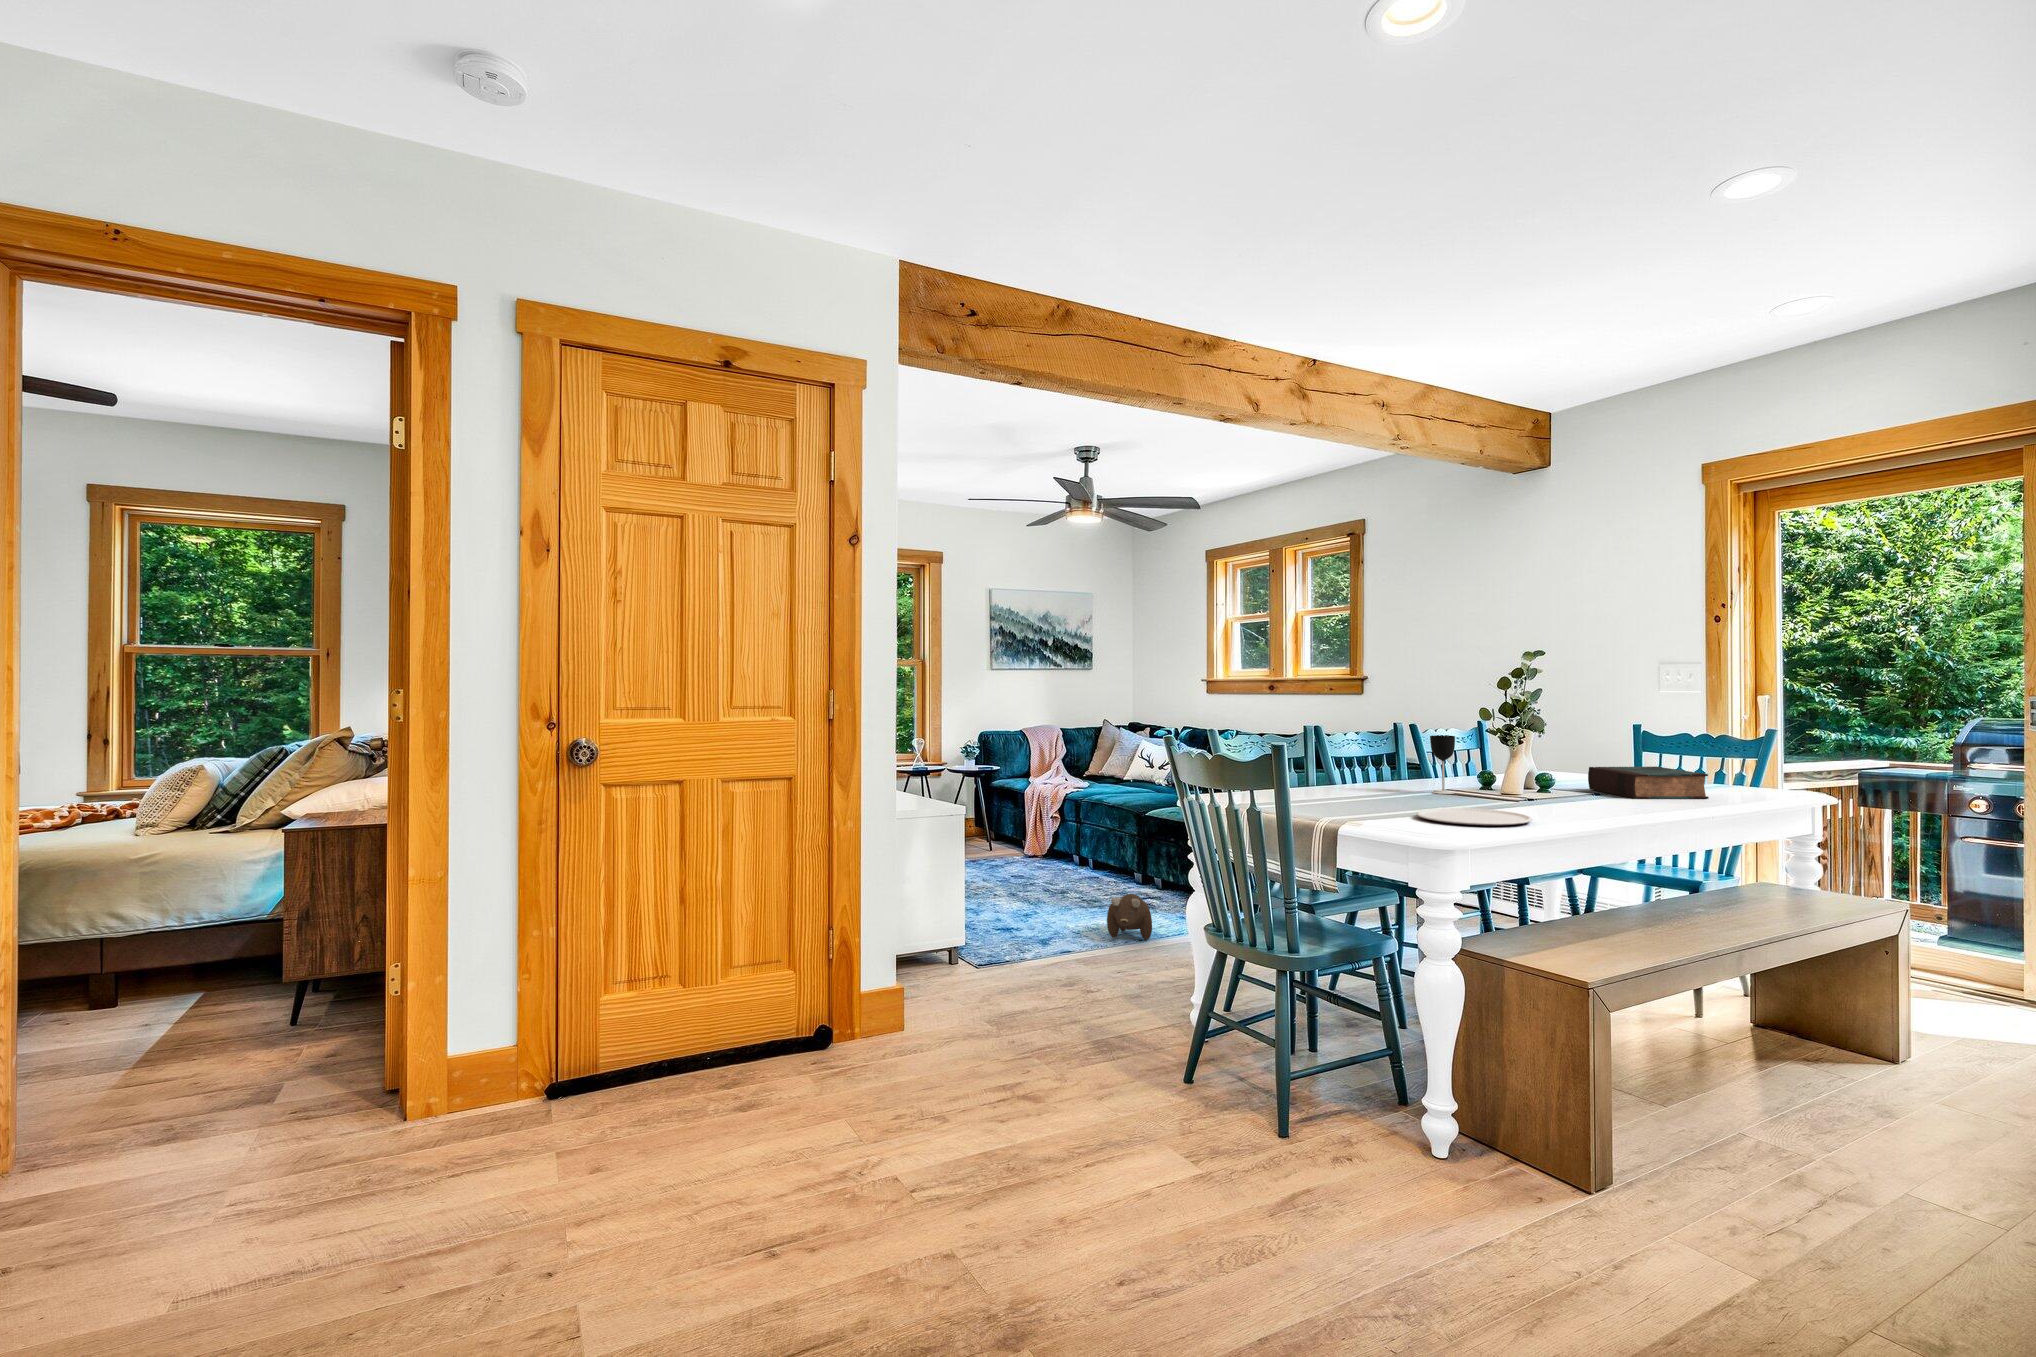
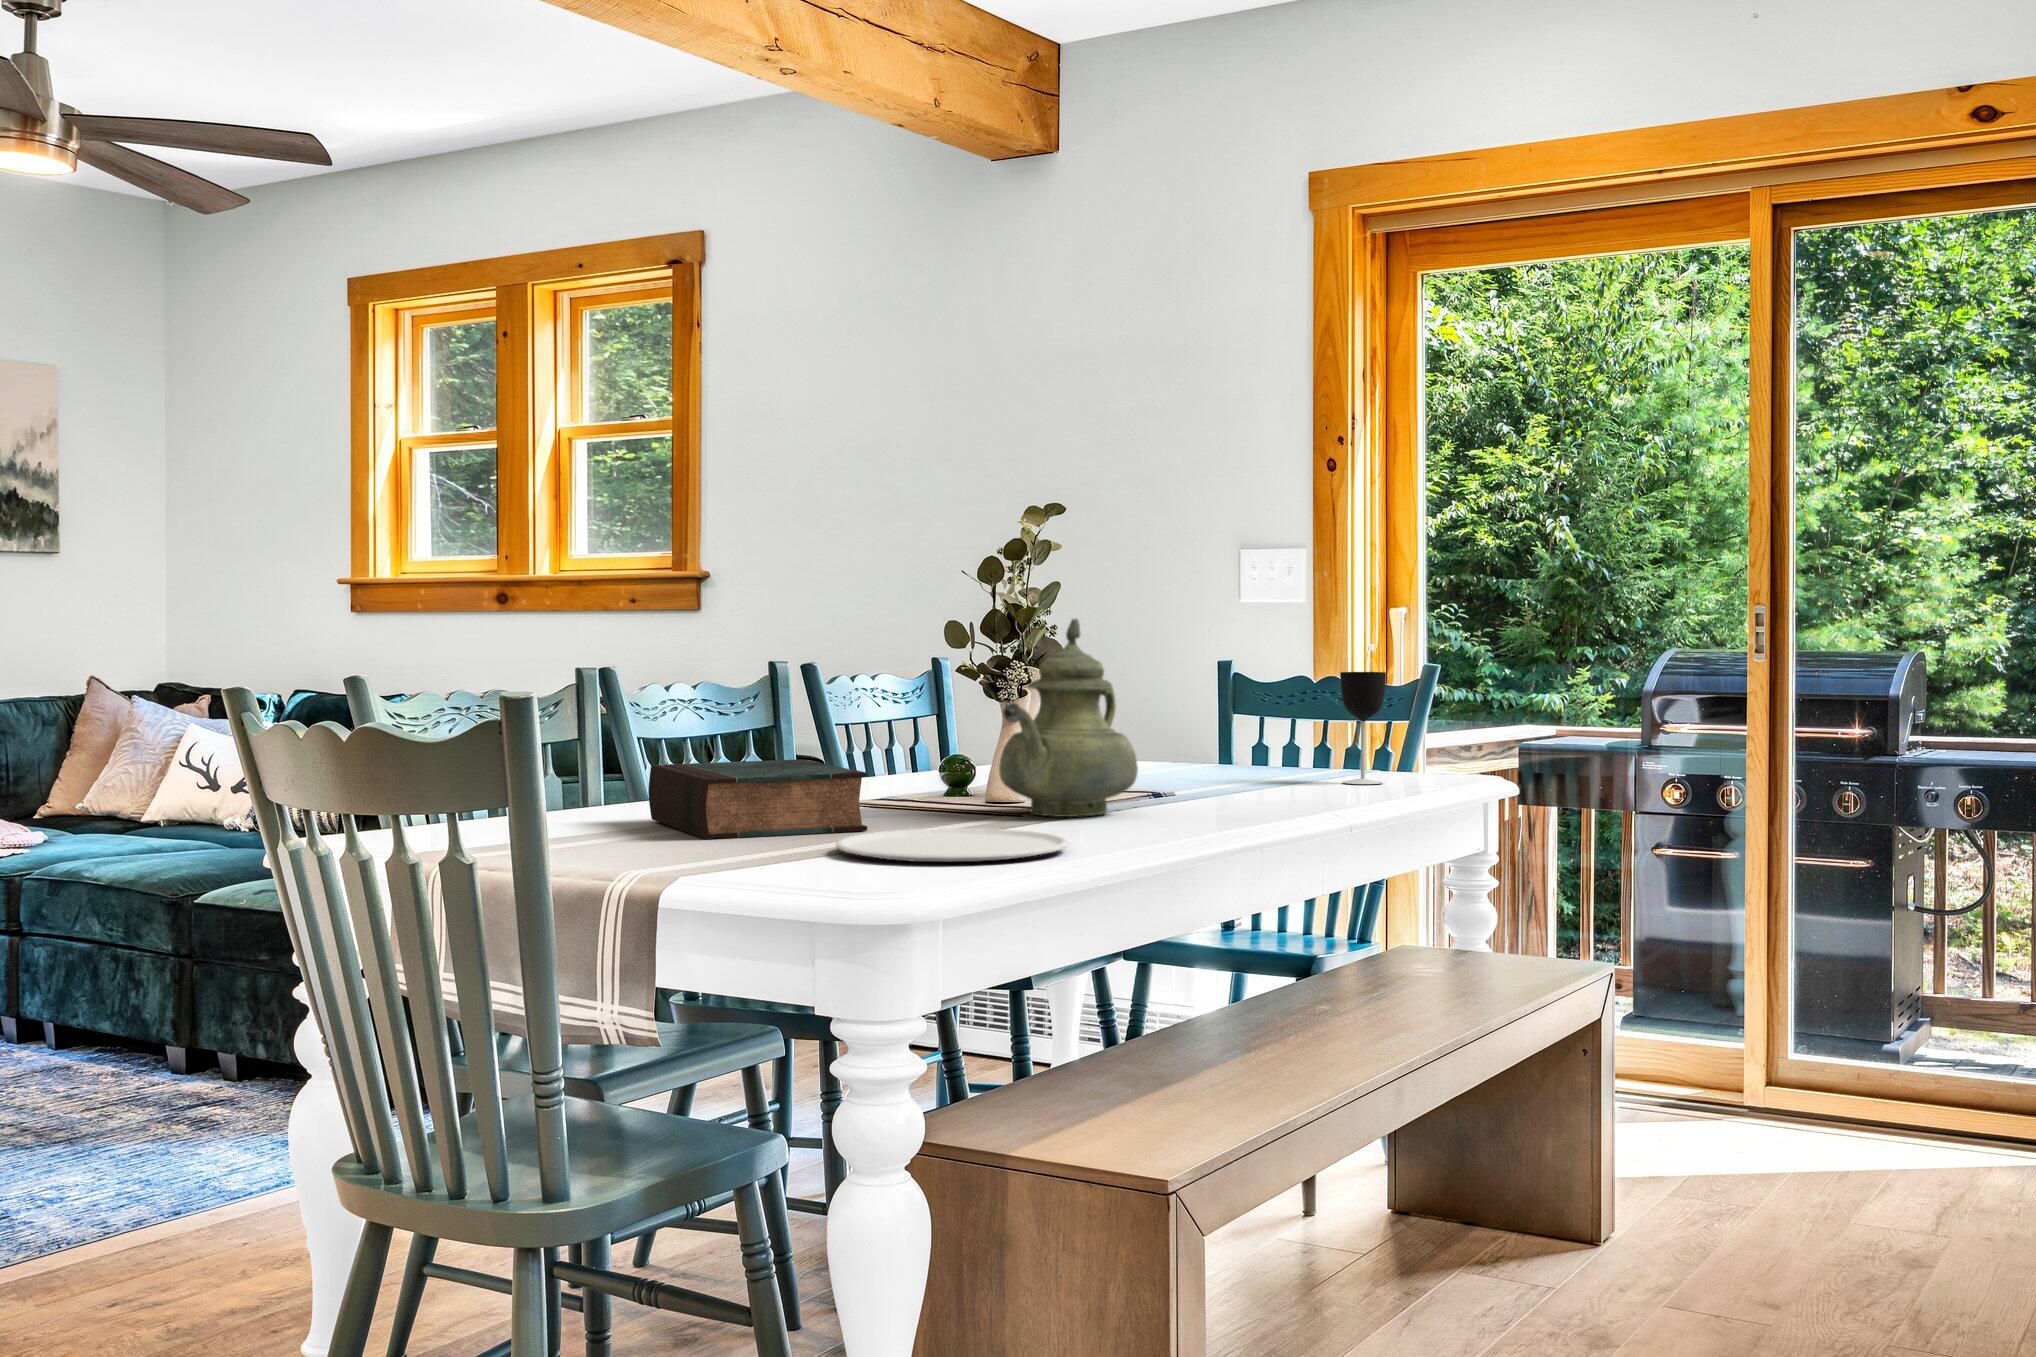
teapot: none [1503,711,1579,805] -> present [999,619,1138,817]
wine glass: present [1430,735,1455,794] -> present [1340,672,1386,784]
book: present [1588,767,1709,799] -> present [648,759,867,839]
plush toy: present [1107,894,1152,940] -> none [74,1101,200,1220]

